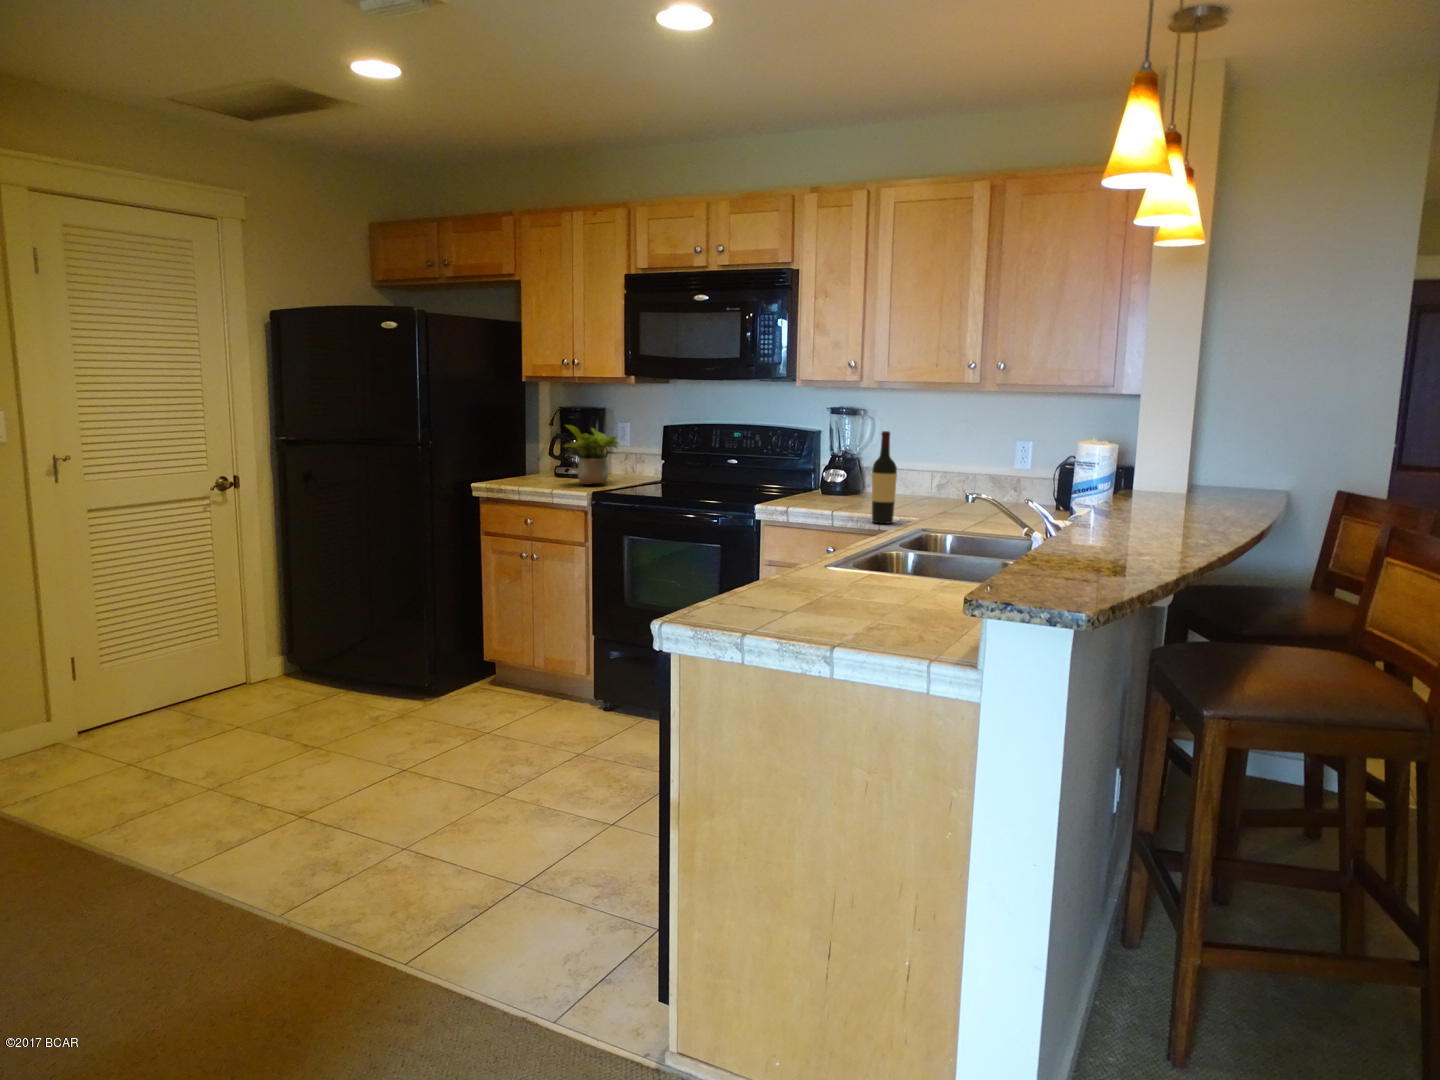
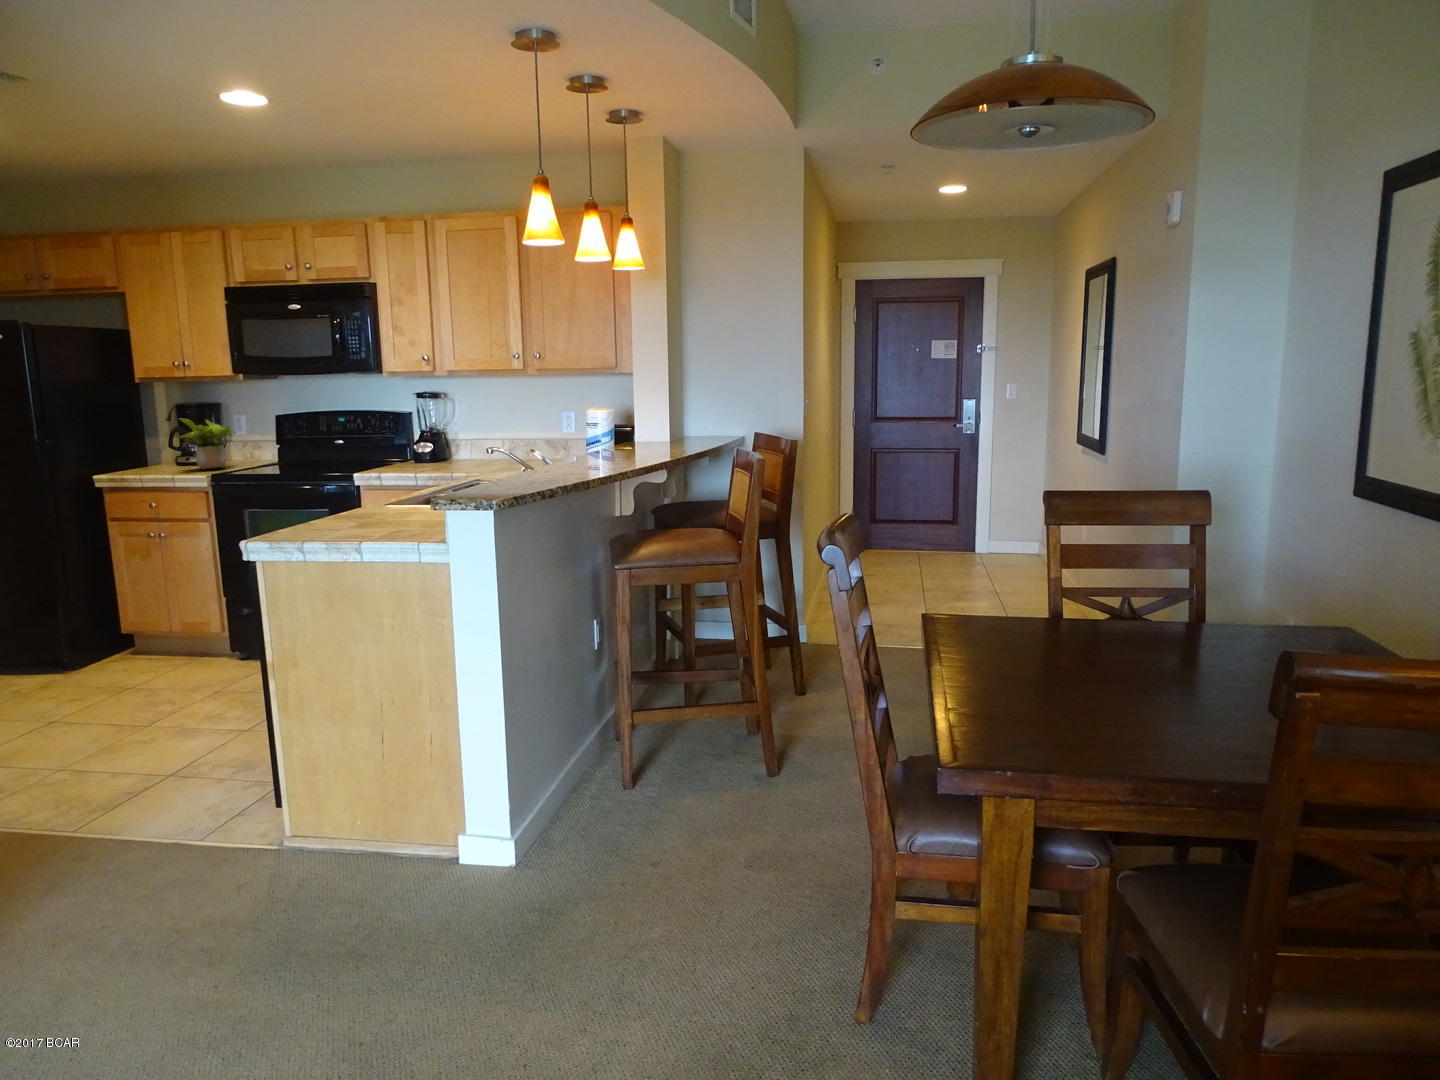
wine bottle: present [872,431,897,524] -> none [443,410,463,479]

